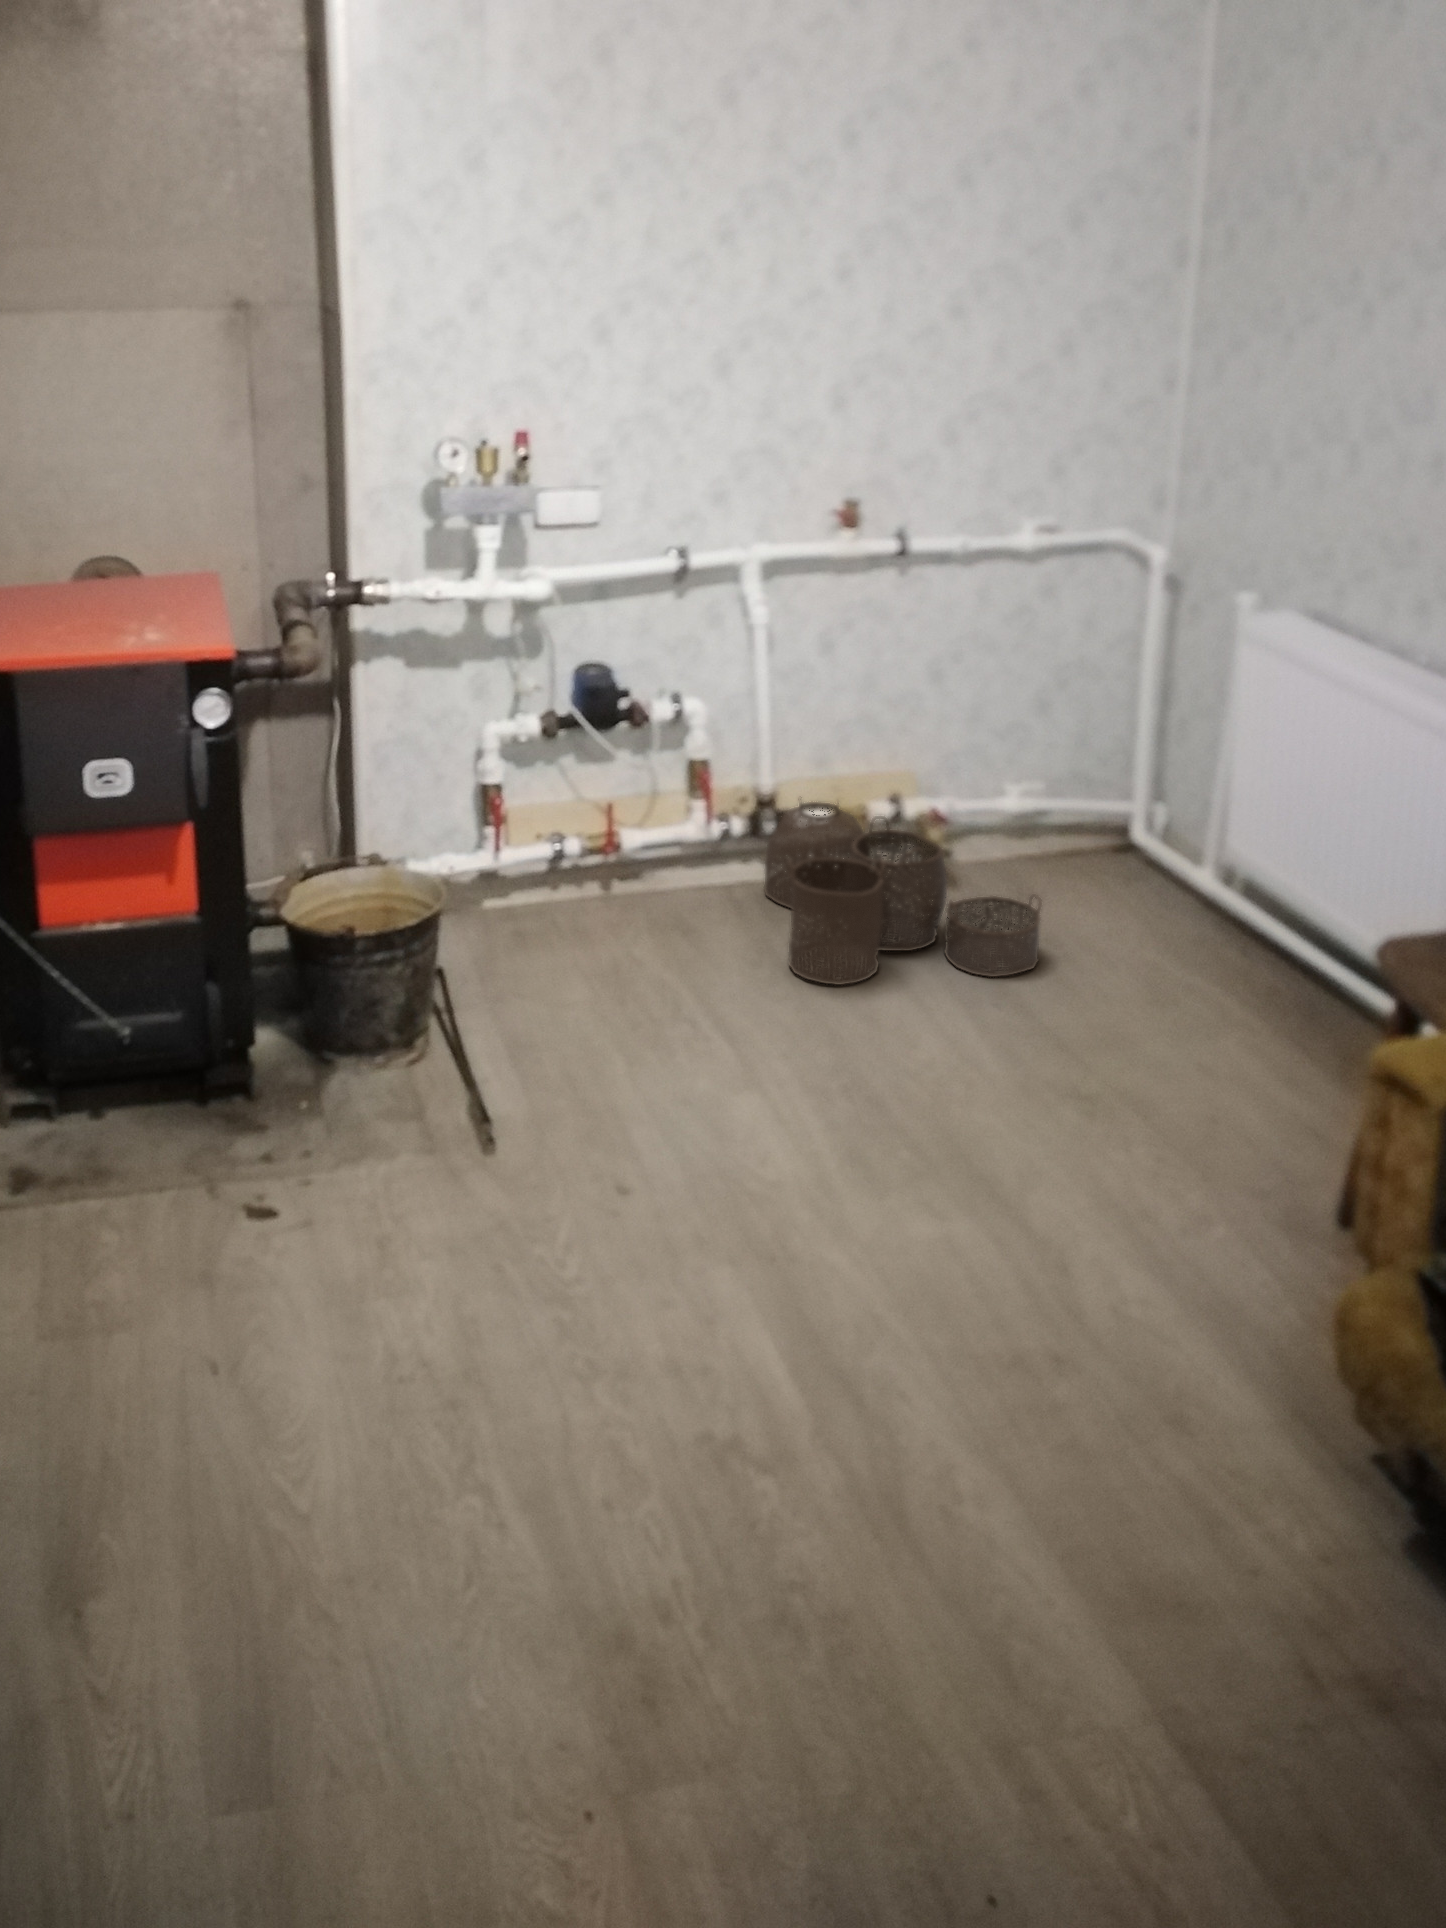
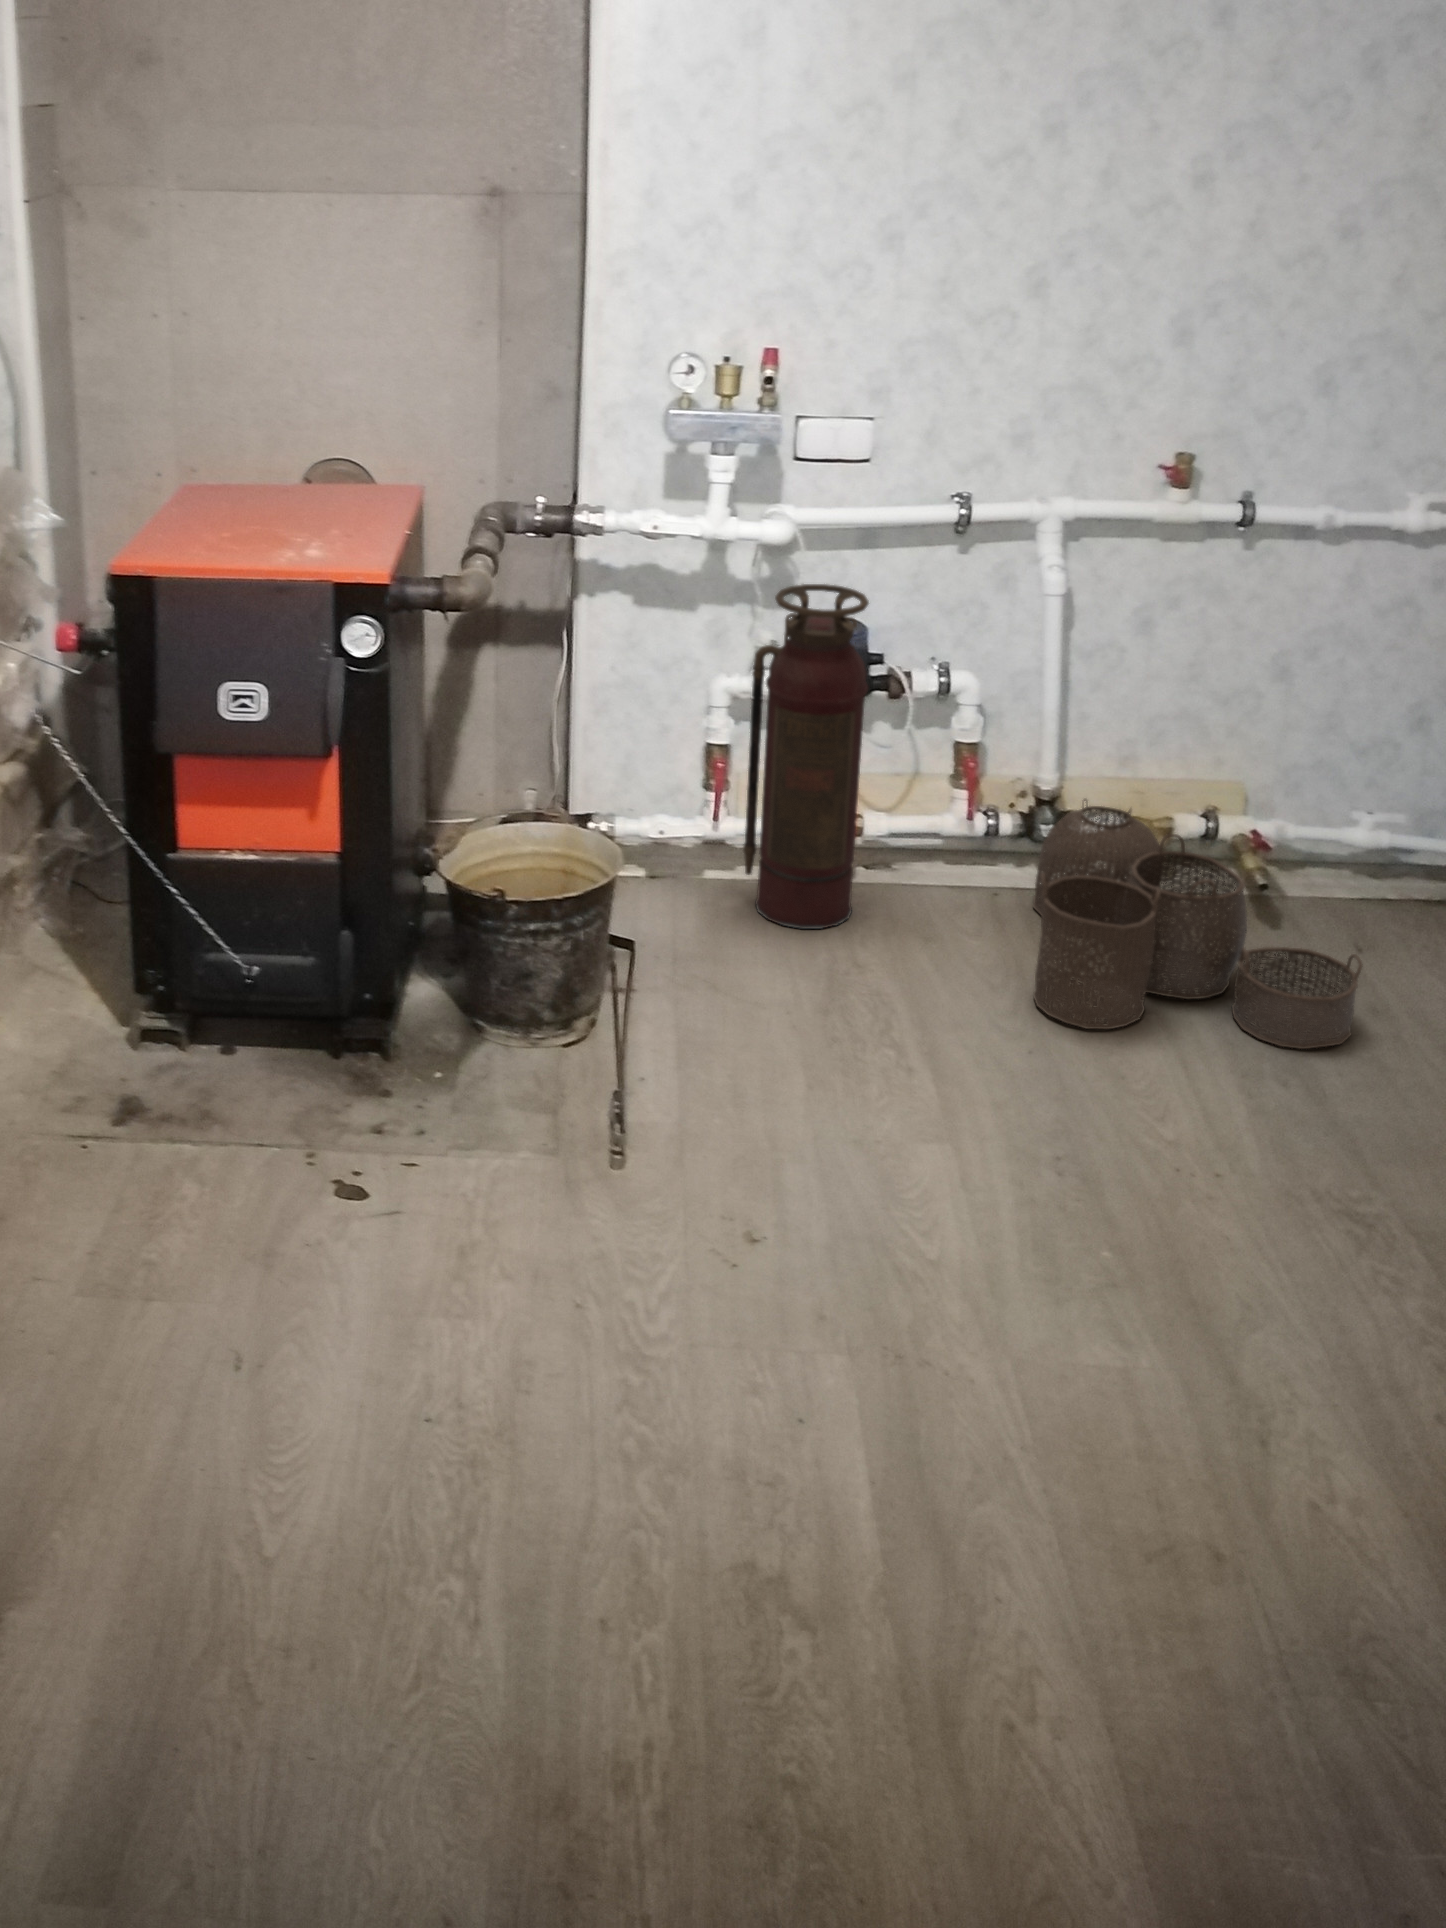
fire extinguisher: none [520,634,620,938] -> present [743,584,869,929]

